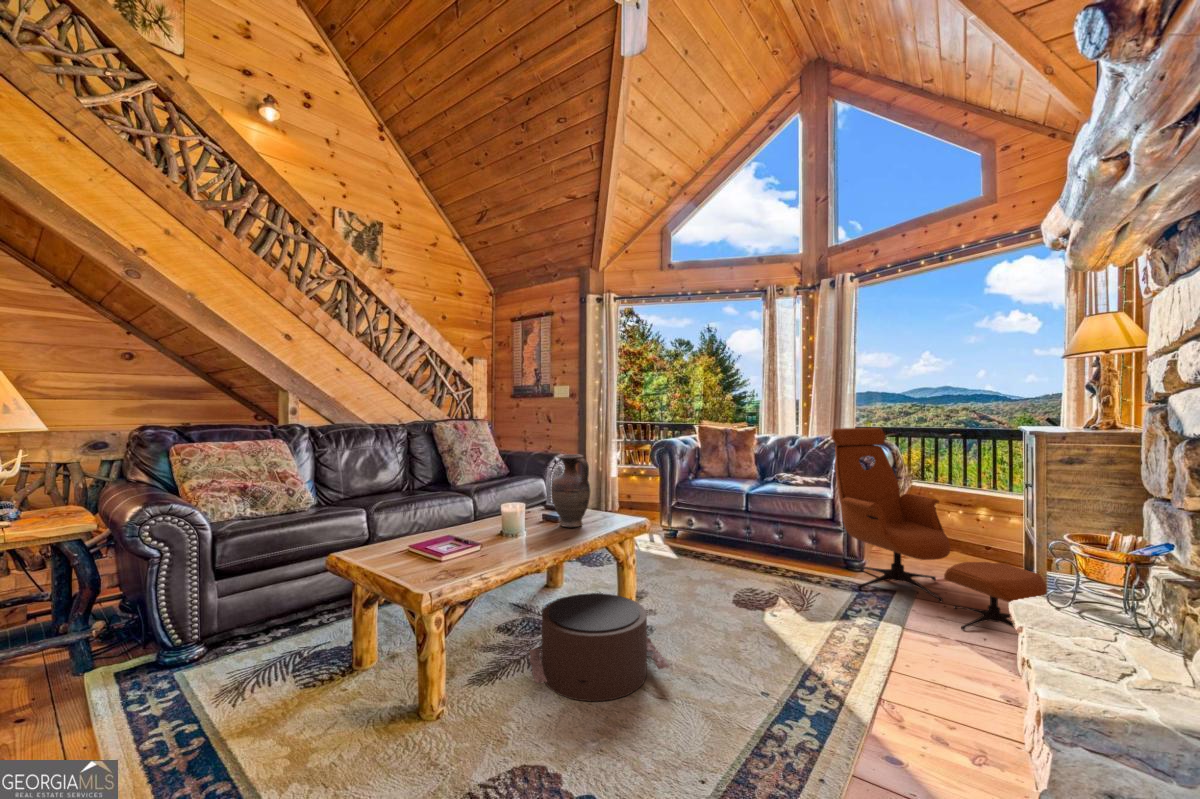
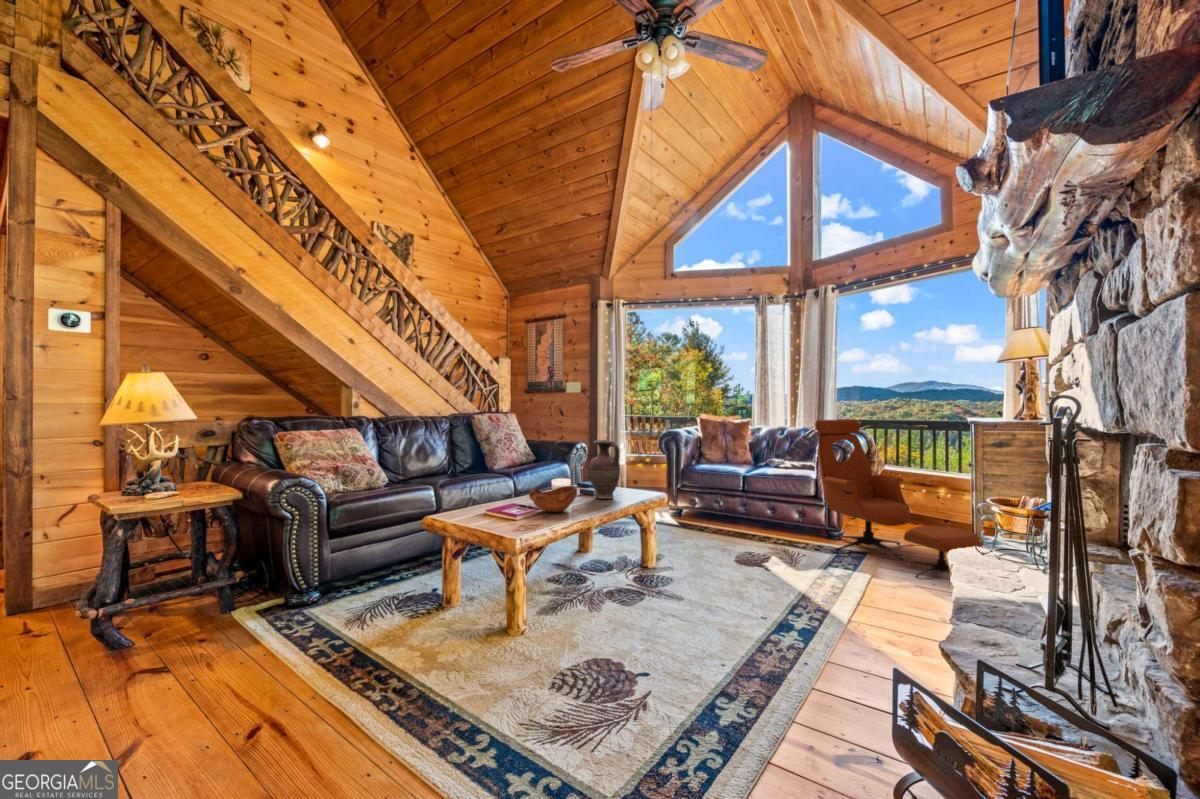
wooden bowl: none [467,513,529,548] -> present [529,486,577,512]
pouf: present [530,593,670,701] -> none [581,549,692,623]

